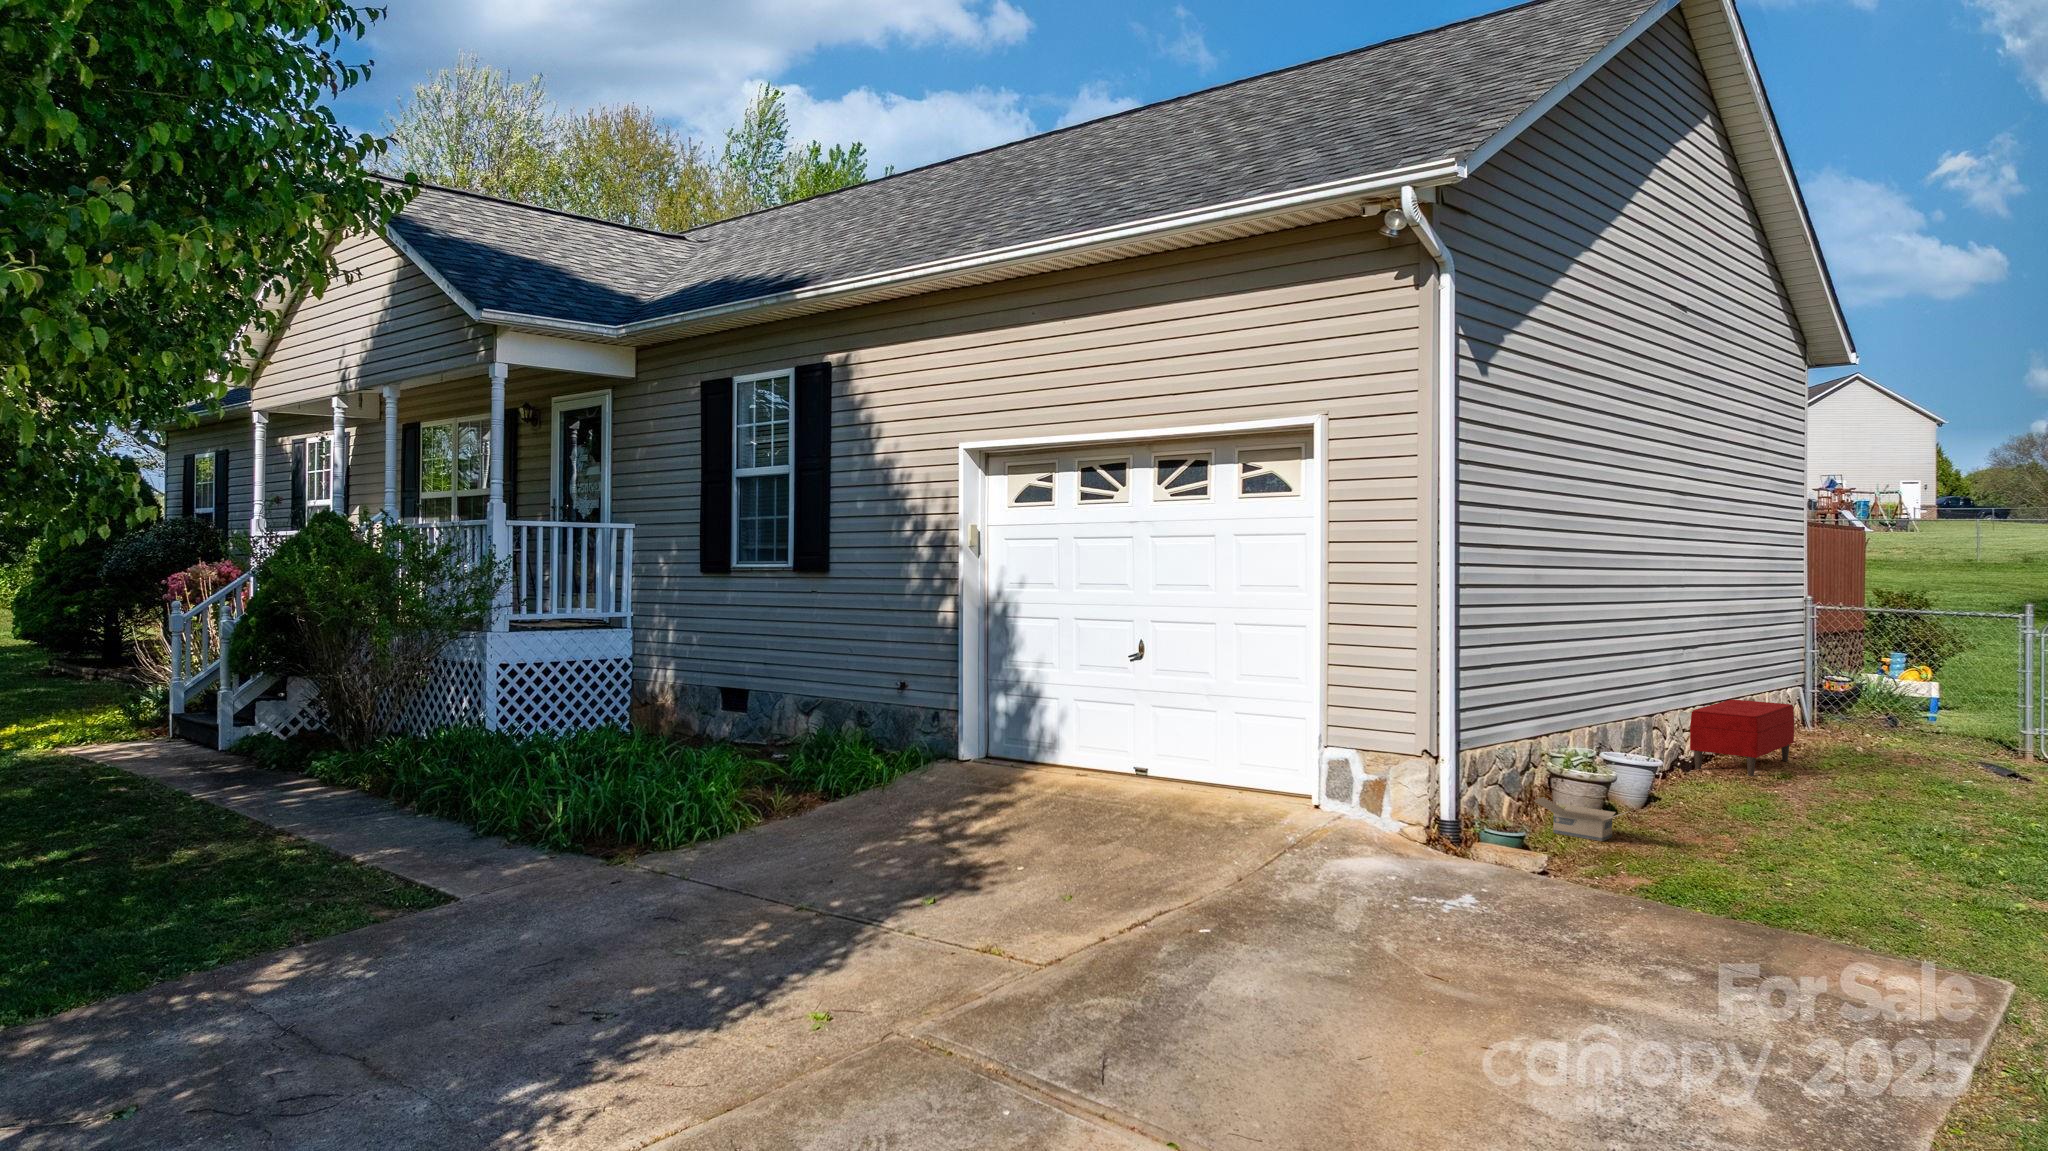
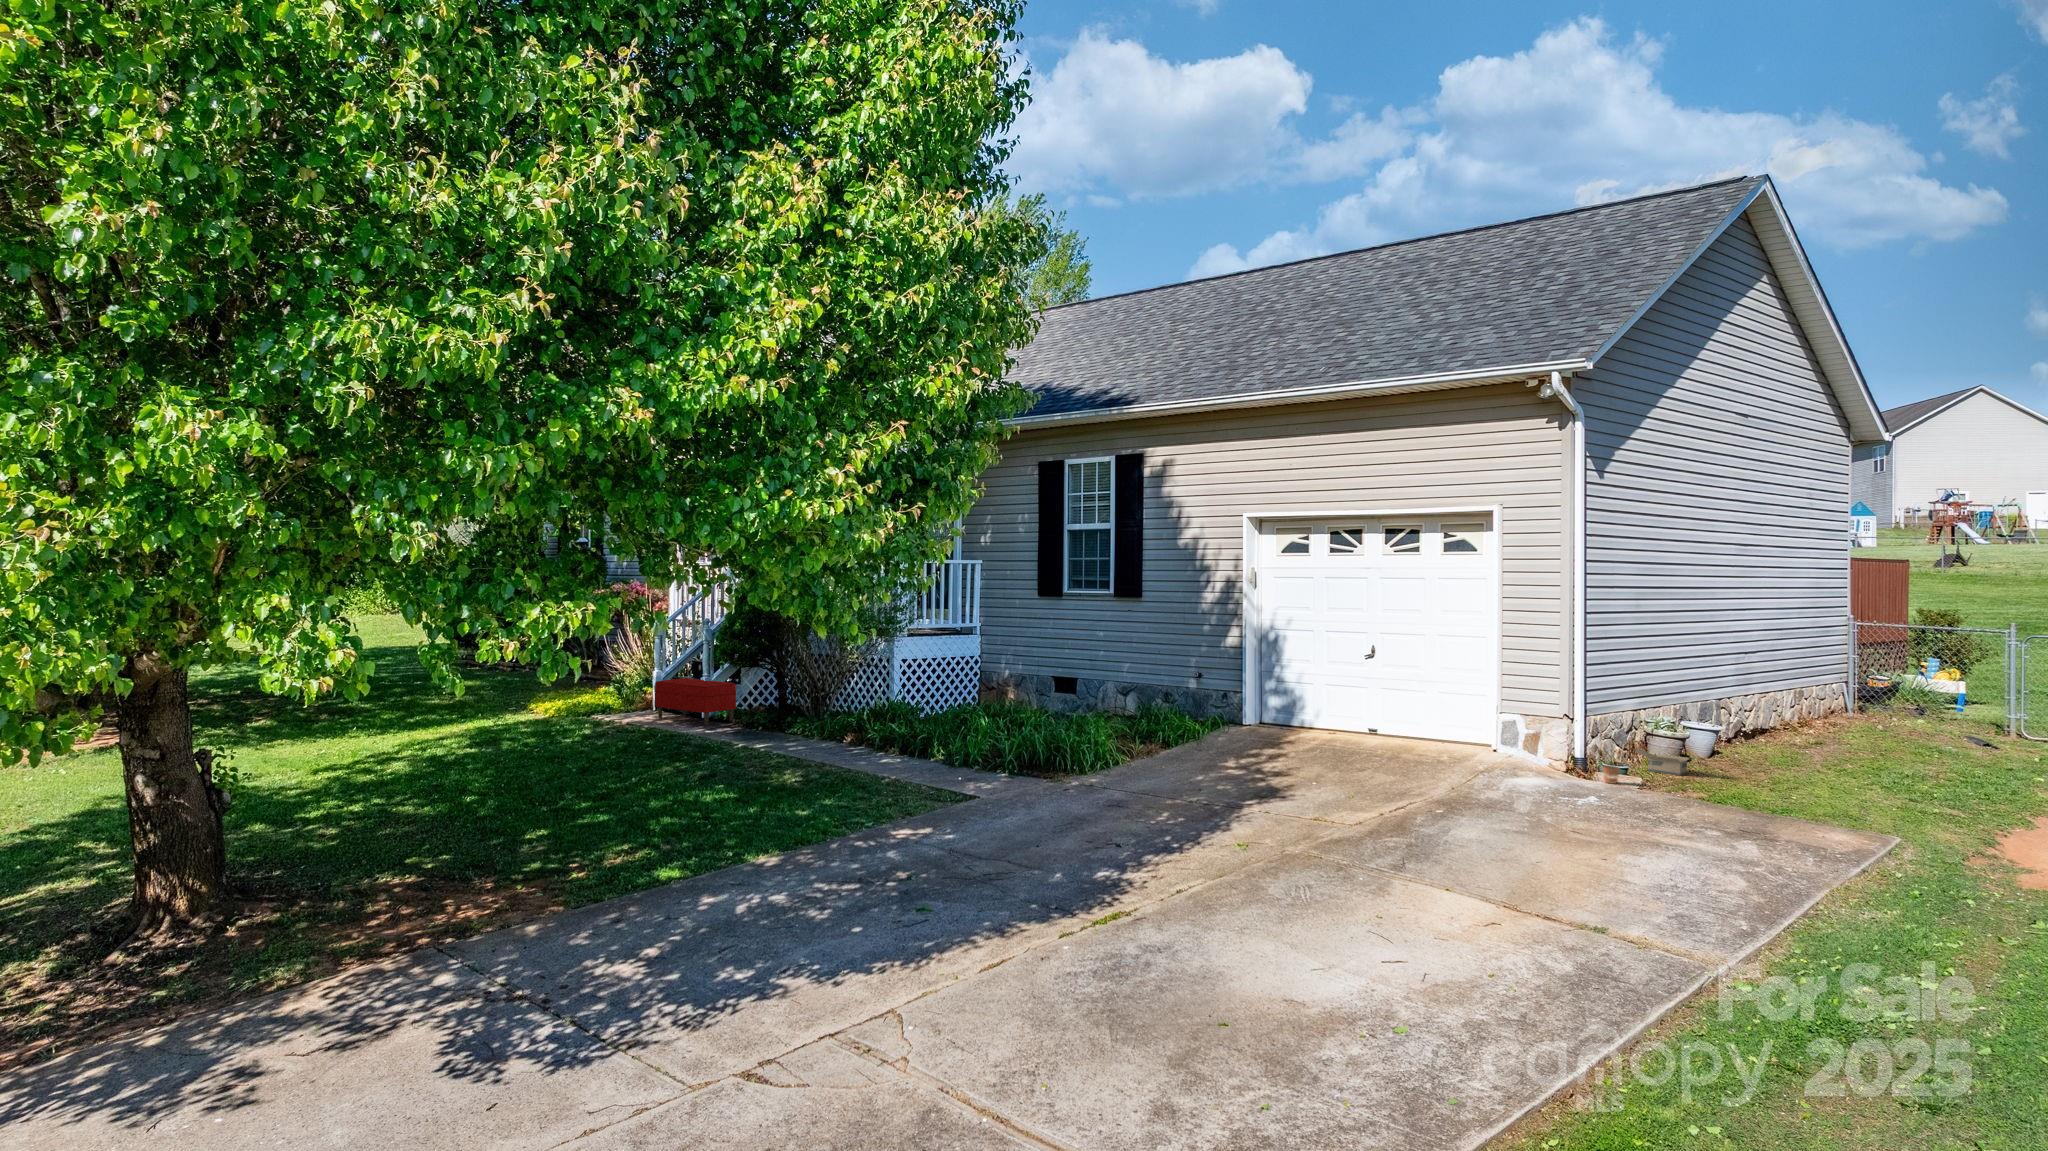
bench: present [1690,699,1794,776] -> present [655,678,736,725]
potted plant: none [1471,779,1515,861] -> present [1596,733,1620,784]

